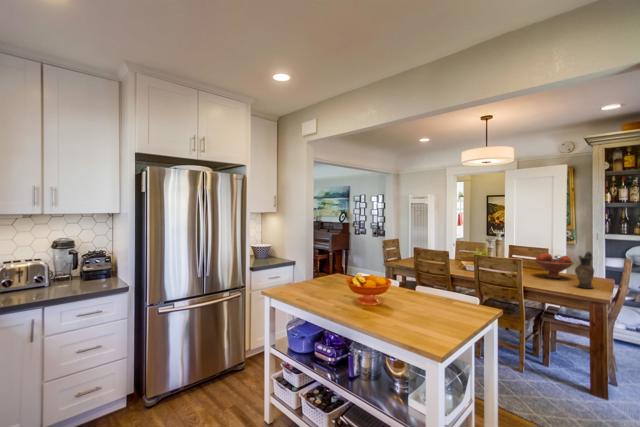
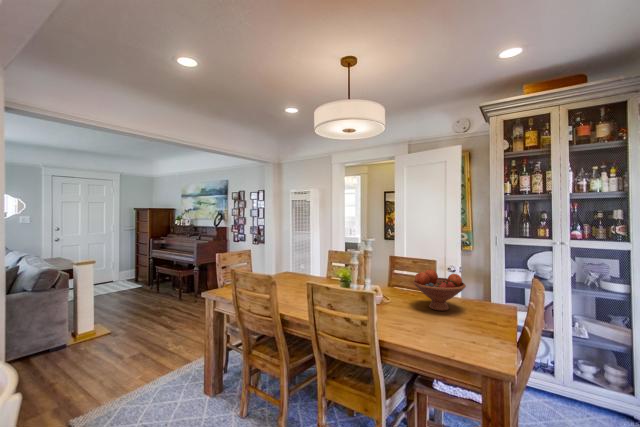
ceramic pitcher: present [575,252,594,288] -> none [465,270,494,334]

